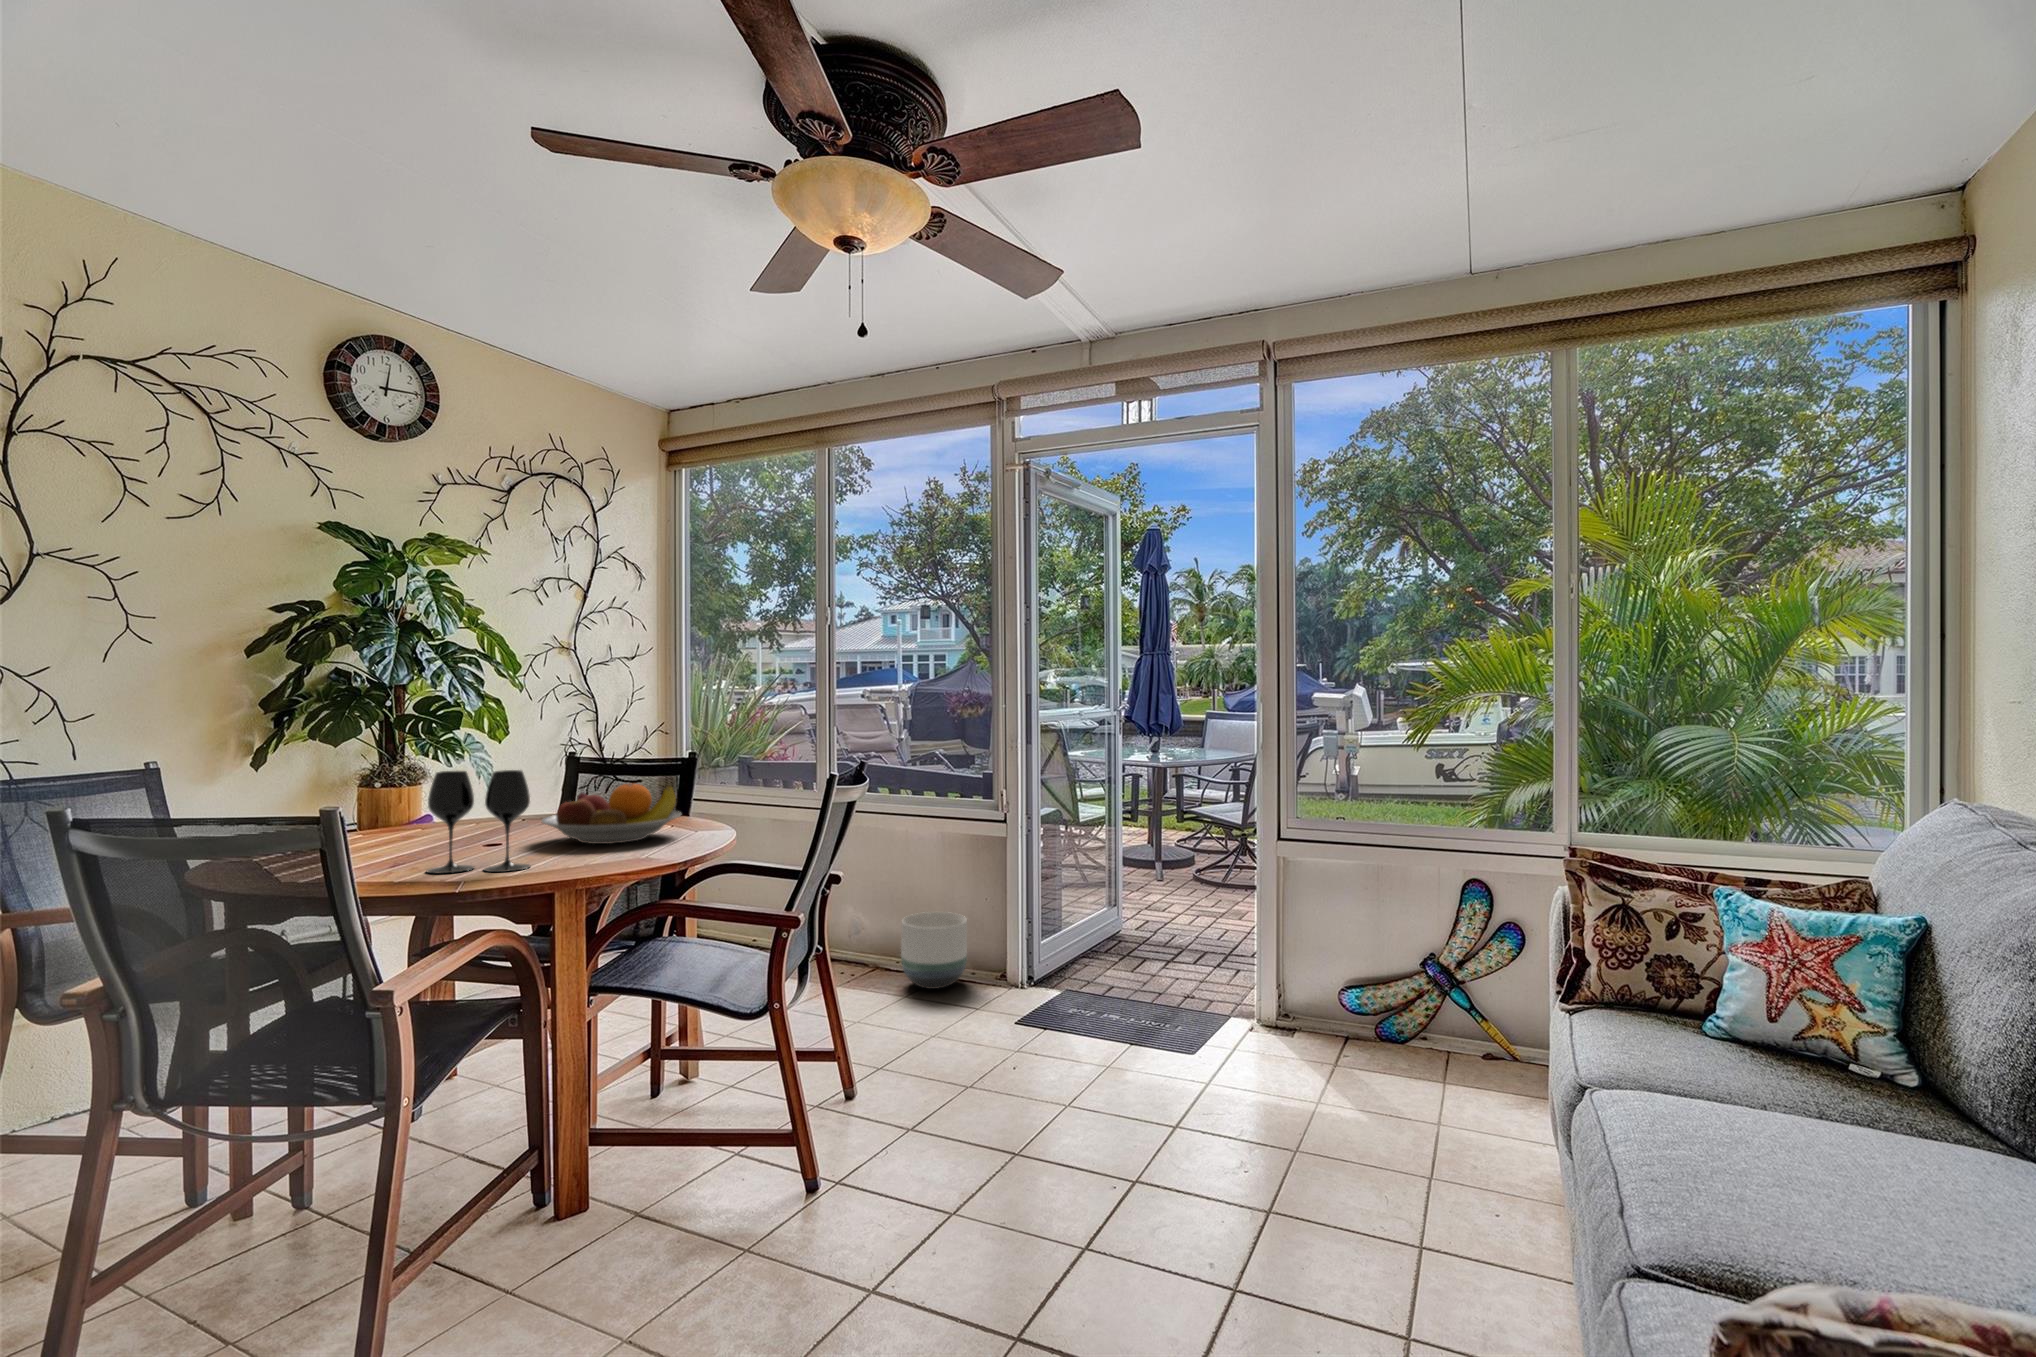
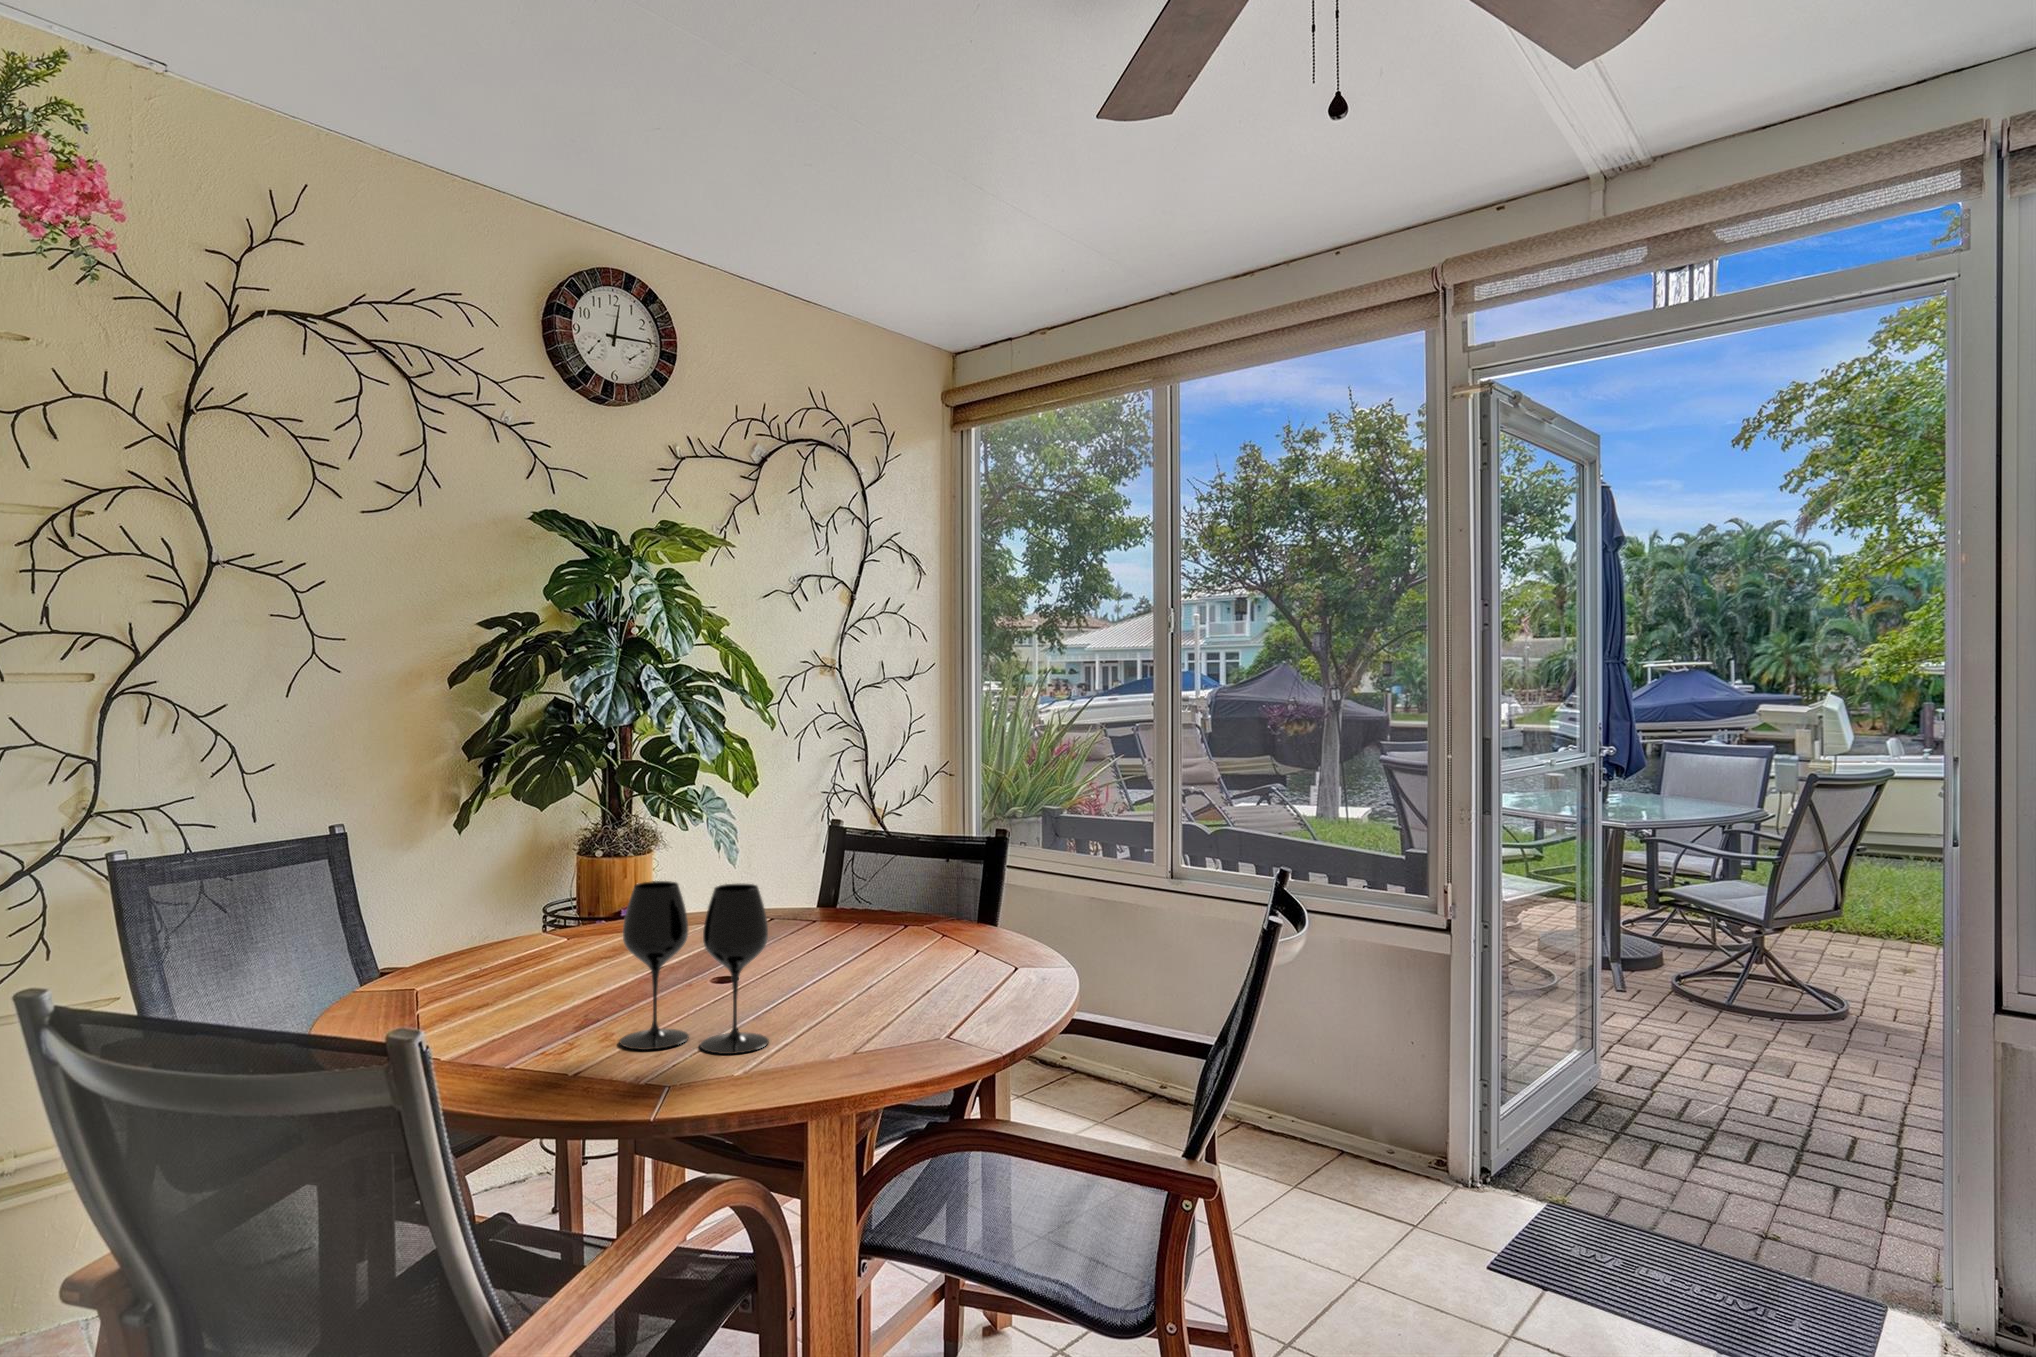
fruit bowl: present [542,784,681,844] -> none [789,892,989,989]
planter: present [901,912,967,989] -> none [1290,1069,1394,1194]

